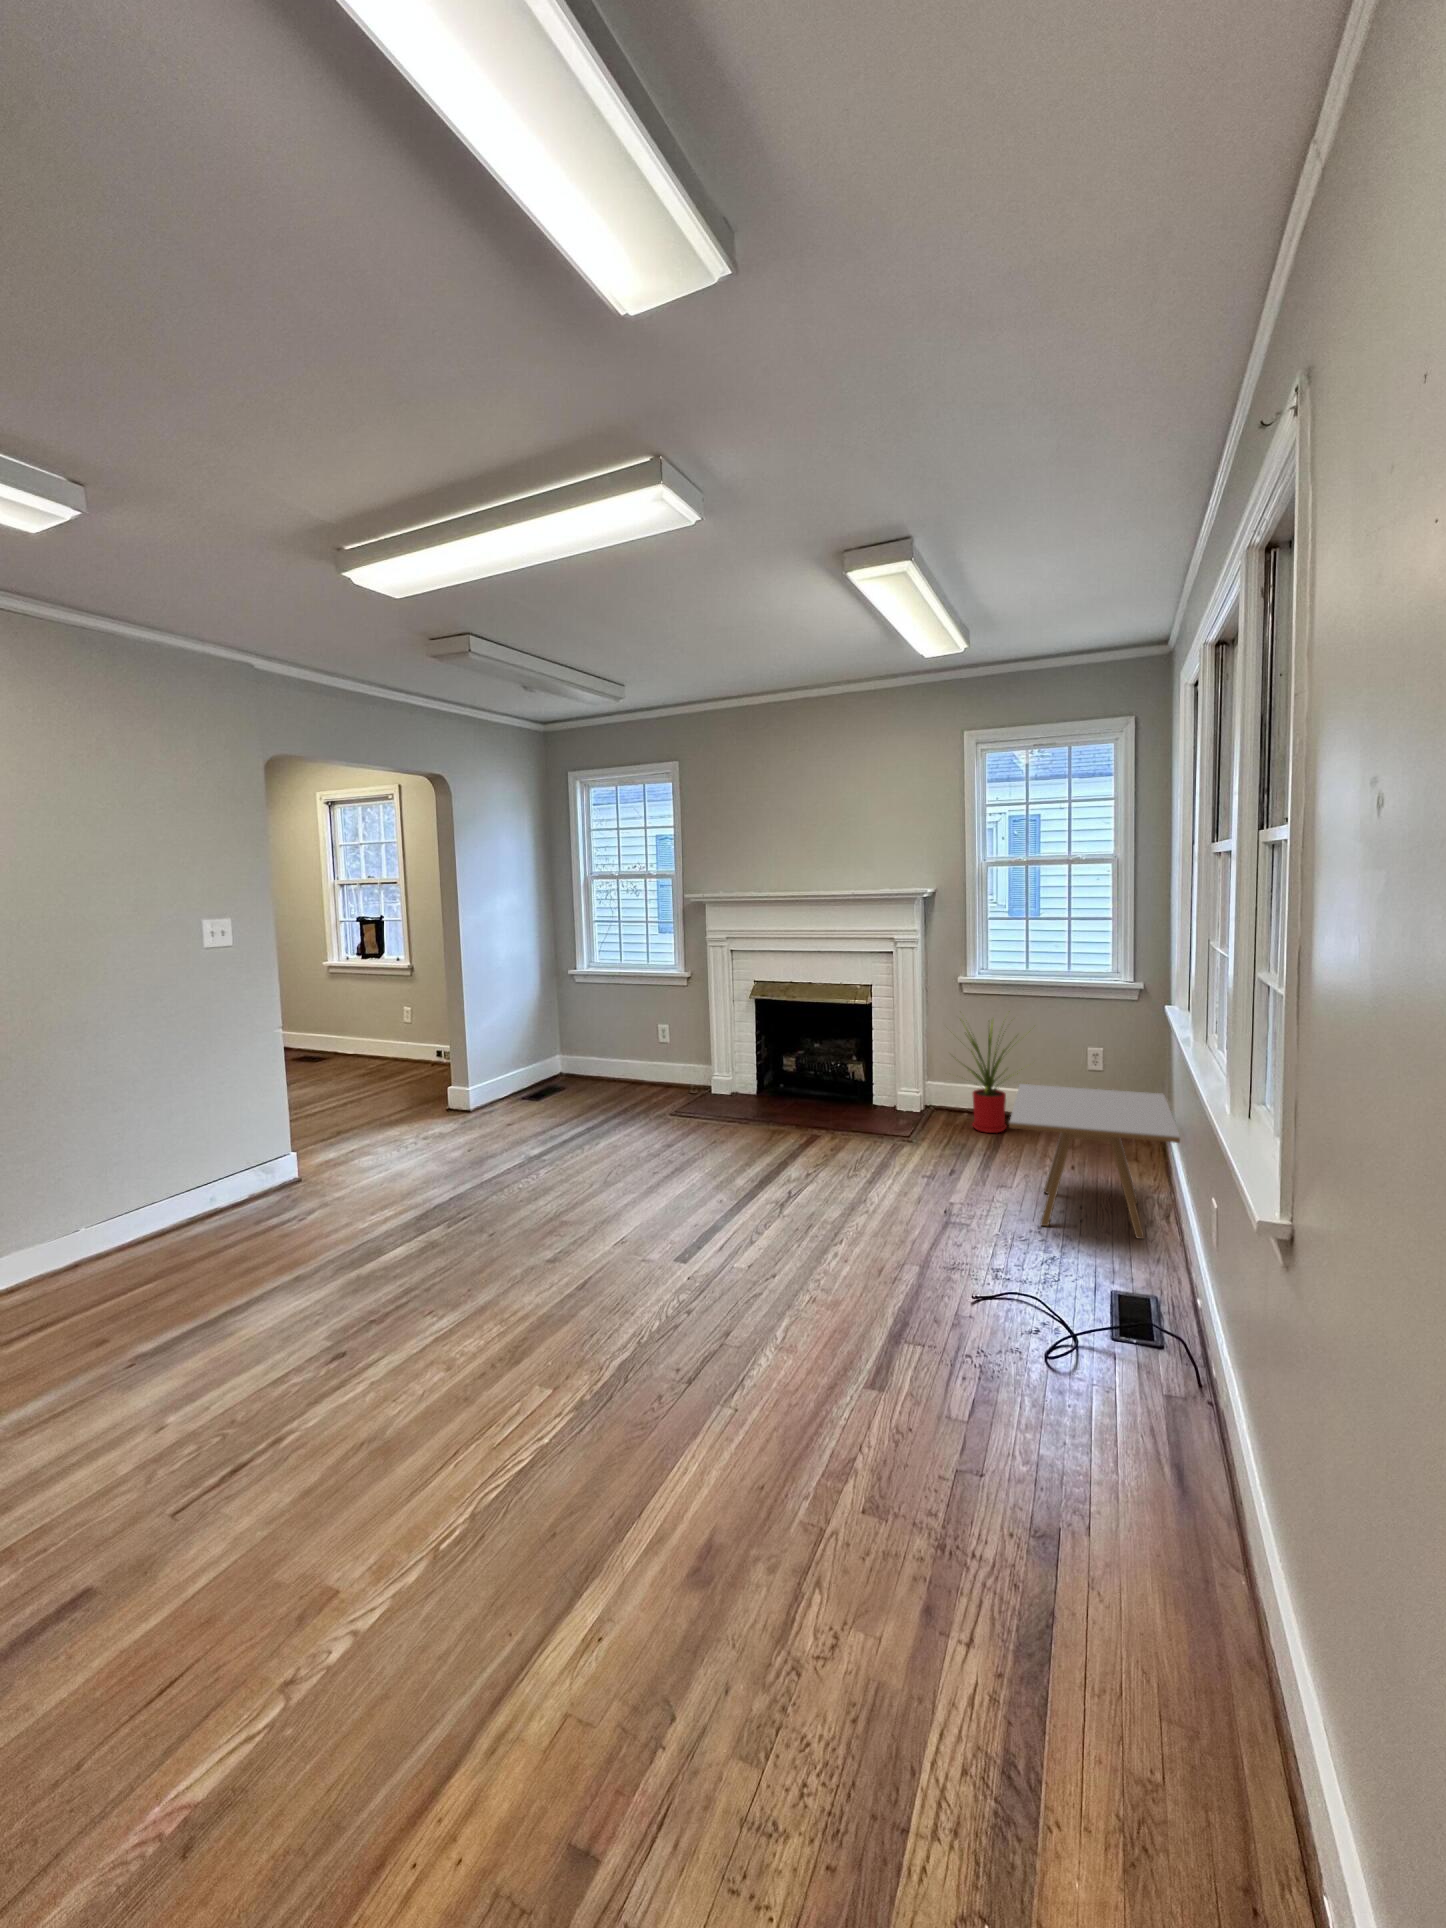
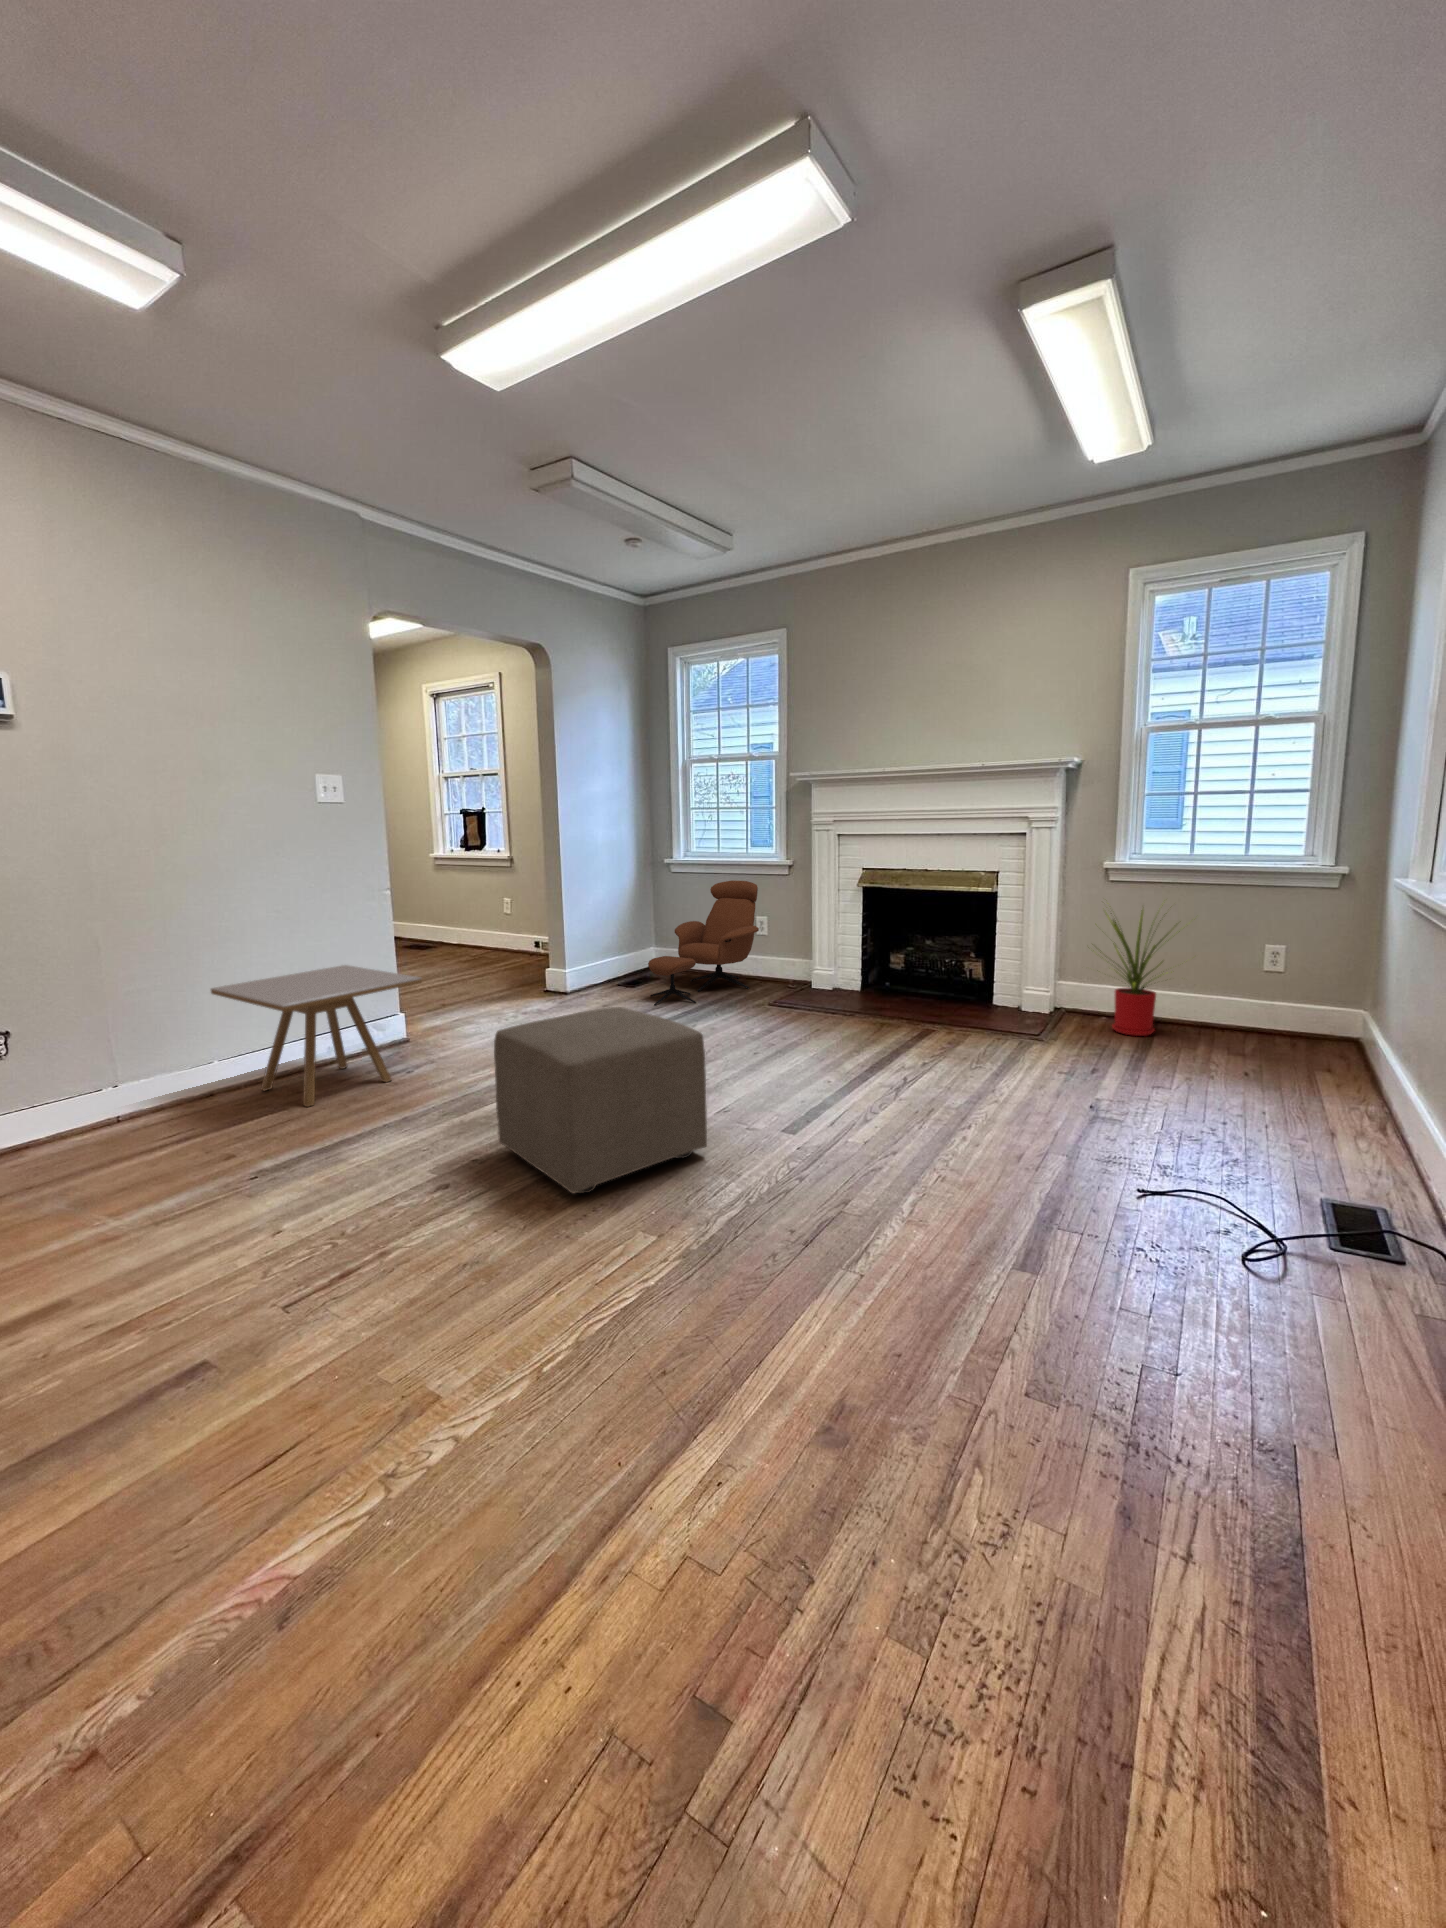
lounge chair: none [551,990,660,1122] -> present [648,881,759,1005]
side table: present [1009,1084,1180,1239] -> present [211,965,422,1107]
ottoman: none [391,1152,603,1354] -> present [494,1007,707,1194]

